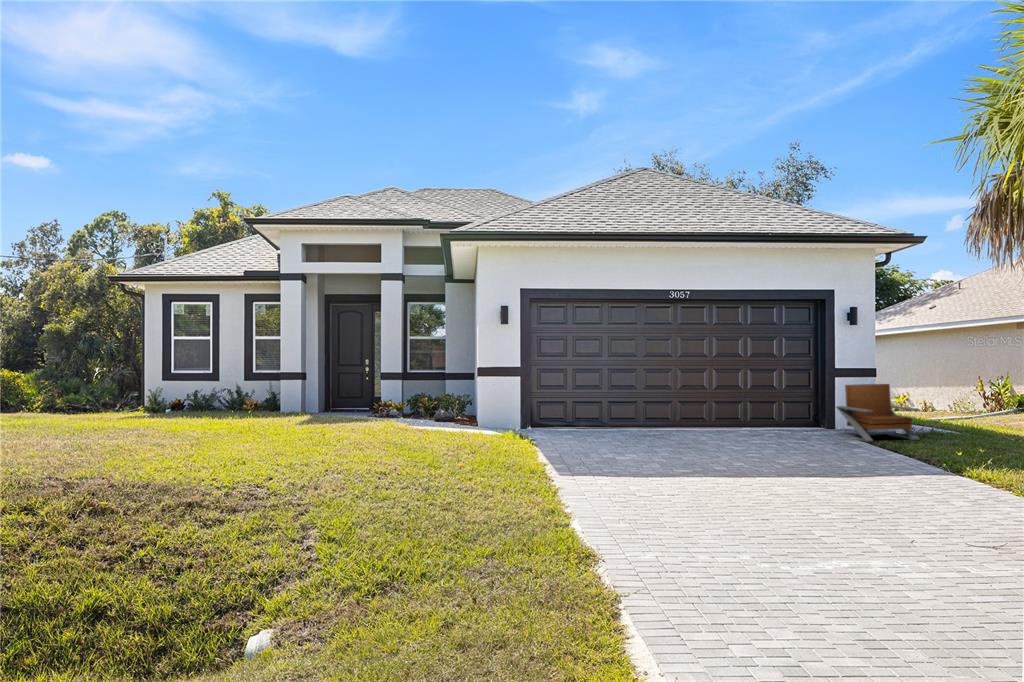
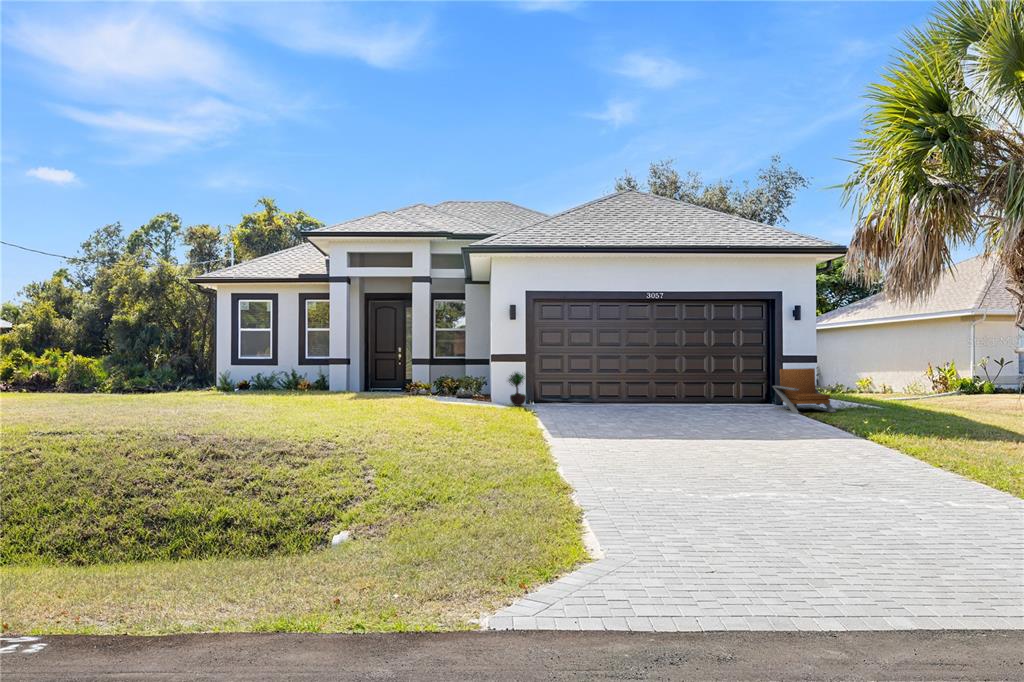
potted tree: none [498,386,526,434] -> present [509,372,526,406]

